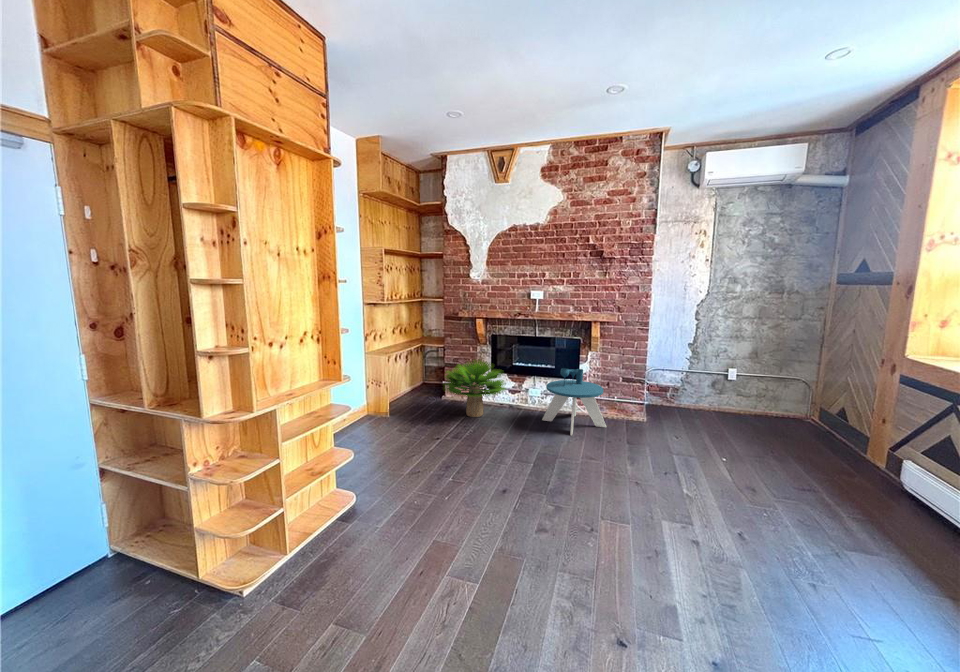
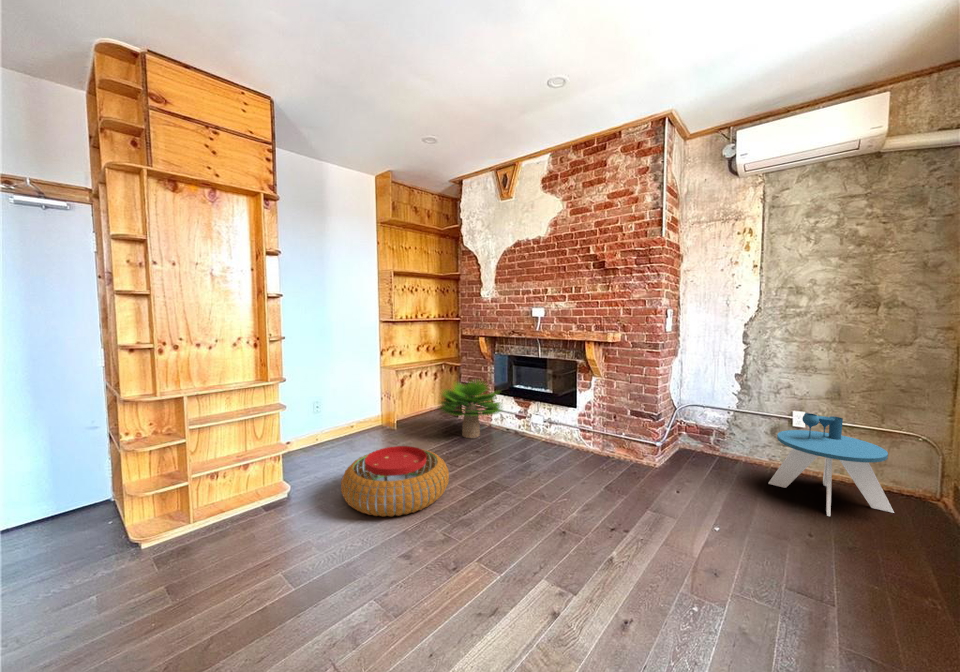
side table: present [542,368,606,435] -> present [768,413,894,516]
pouf: none [423,432,526,502] -> present [341,446,449,517]

